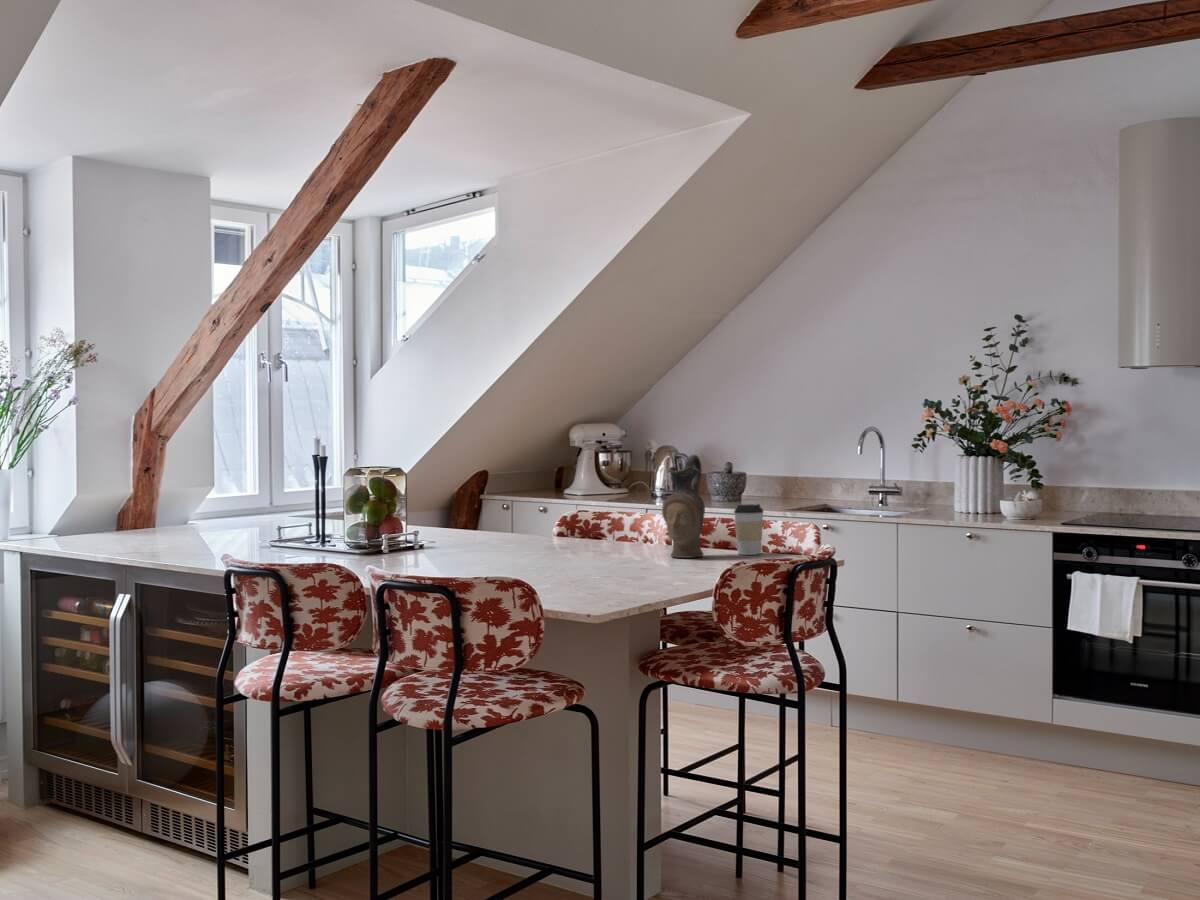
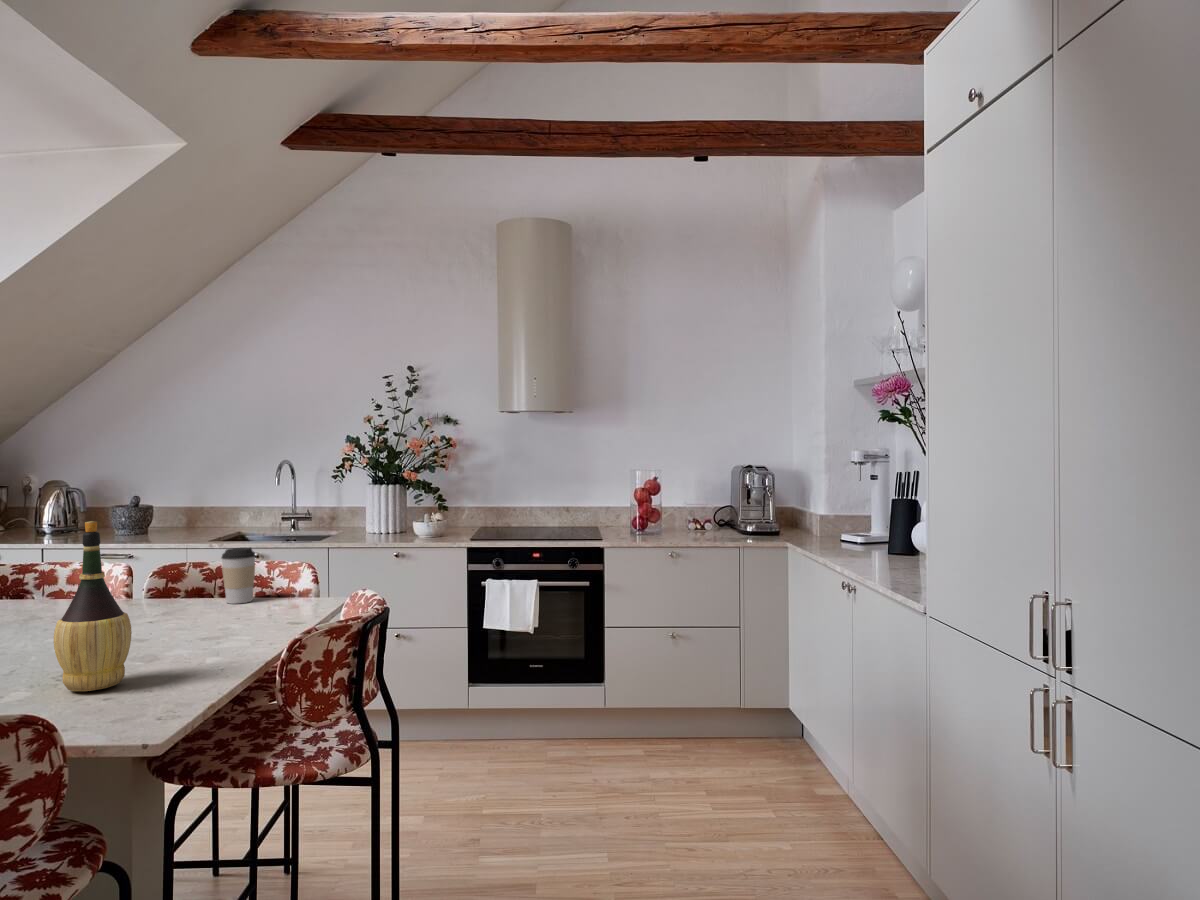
ceramic pitcher: present [662,455,705,558] -> none [141,497,194,617]
wine bottle: none [562,463,612,586] -> present [54,521,132,691]

